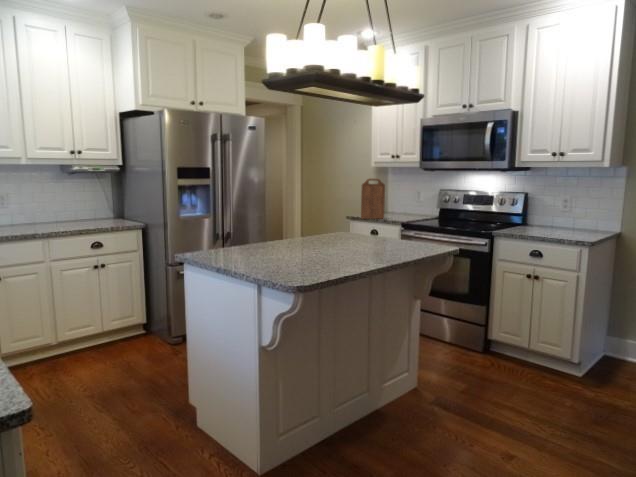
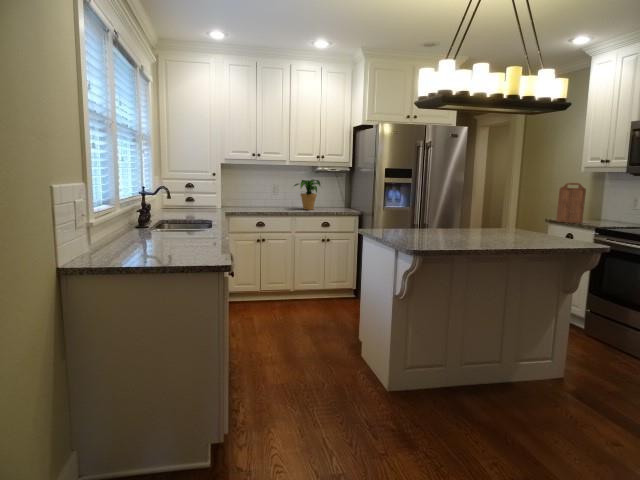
potted plant: none [33,183,83,226] -> present [294,179,320,210]

